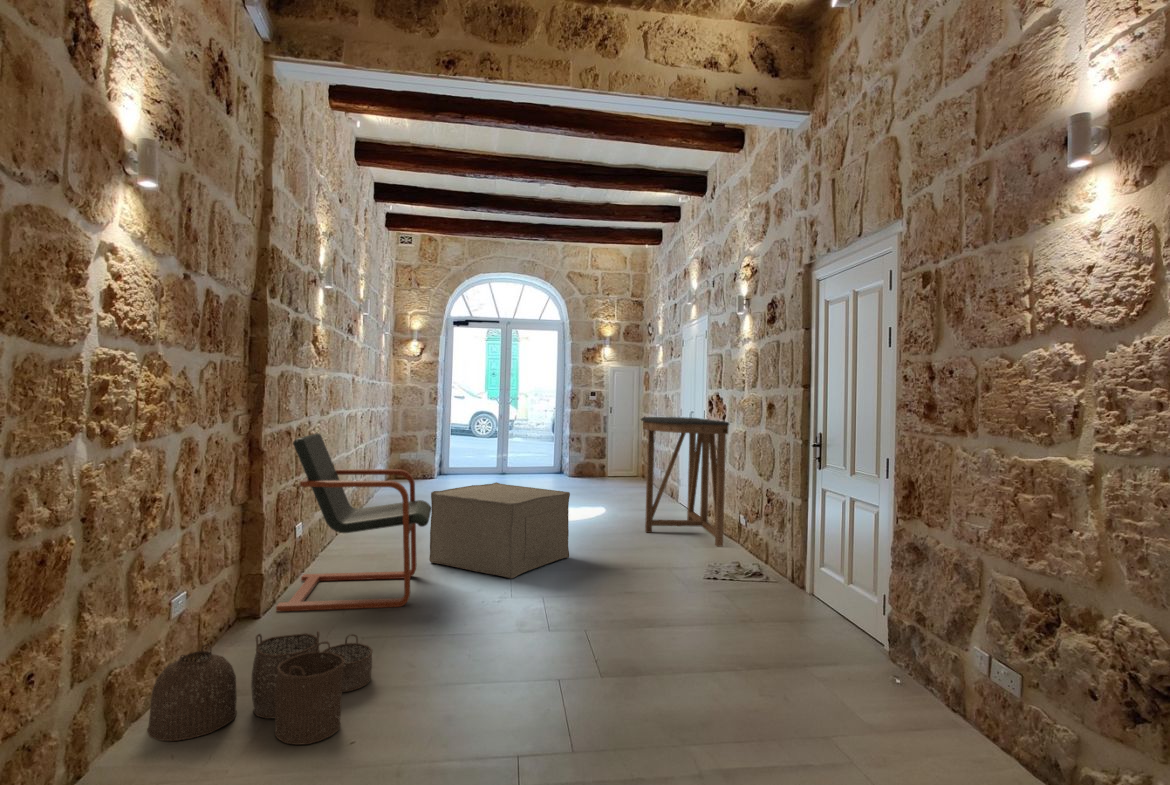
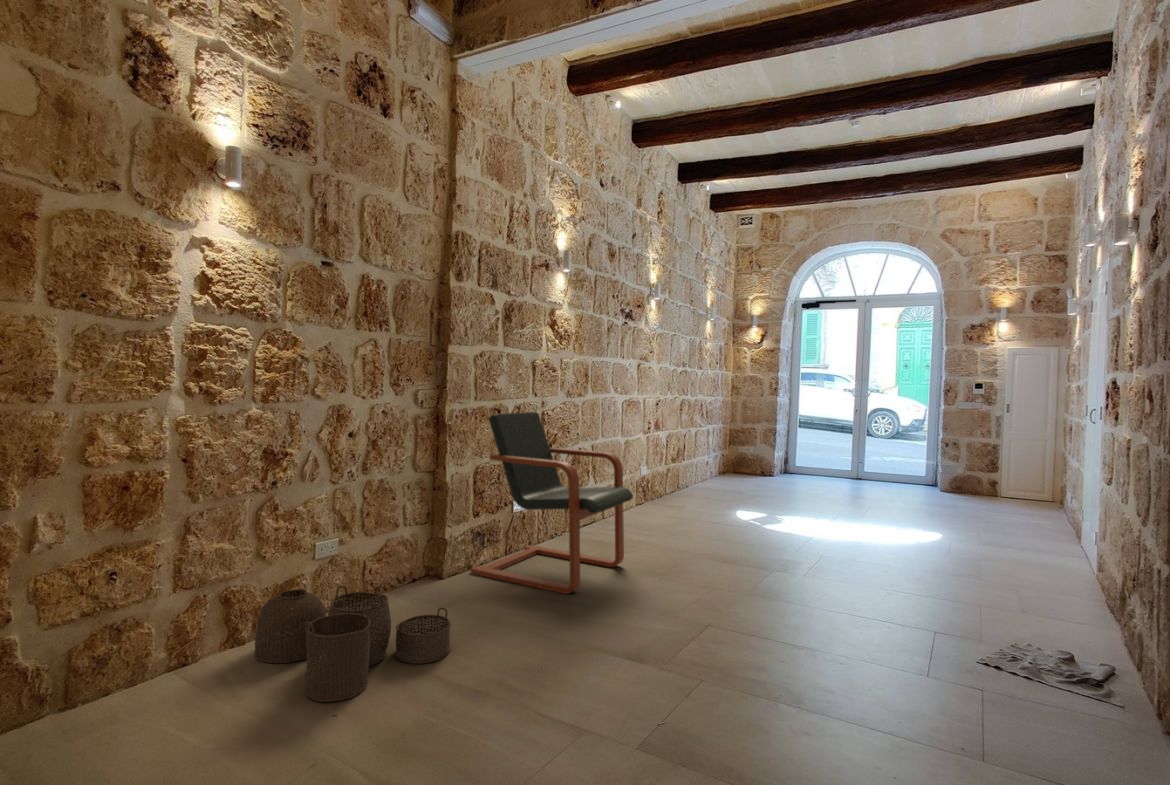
console table: present [641,417,729,547] -> none [972,409,1110,615]
ottoman: present [429,482,570,579] -> none [653,478,820,591]

